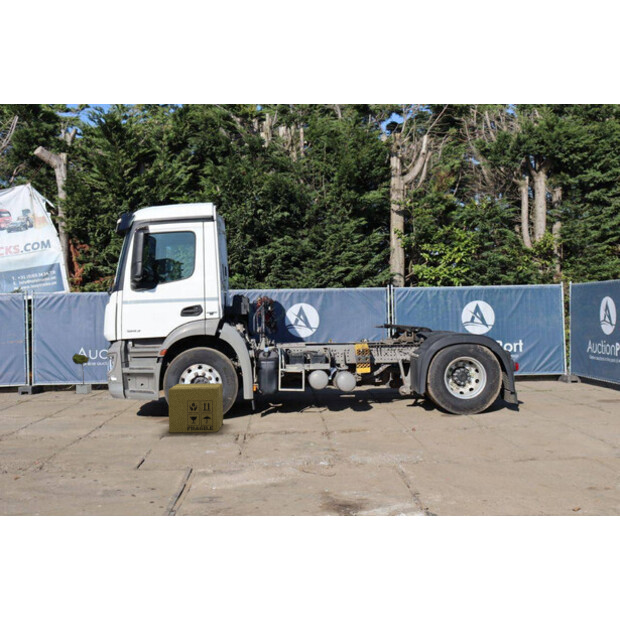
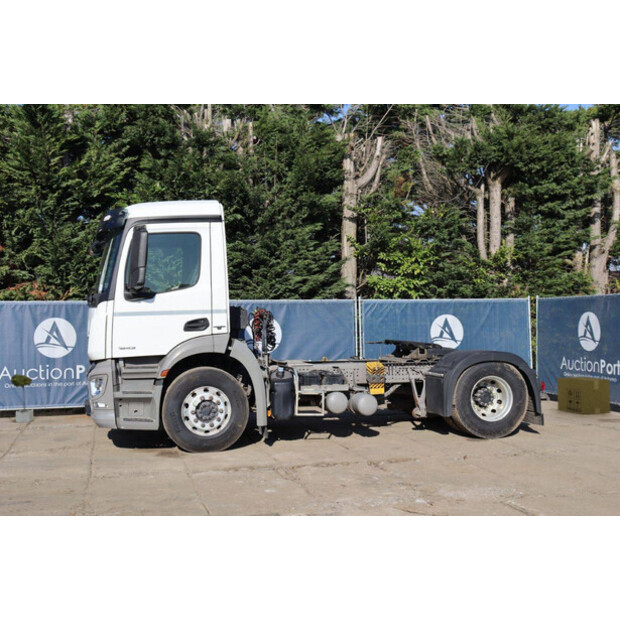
cardboard box: present [168,383,223,432] -> present [557,377,610,414]

